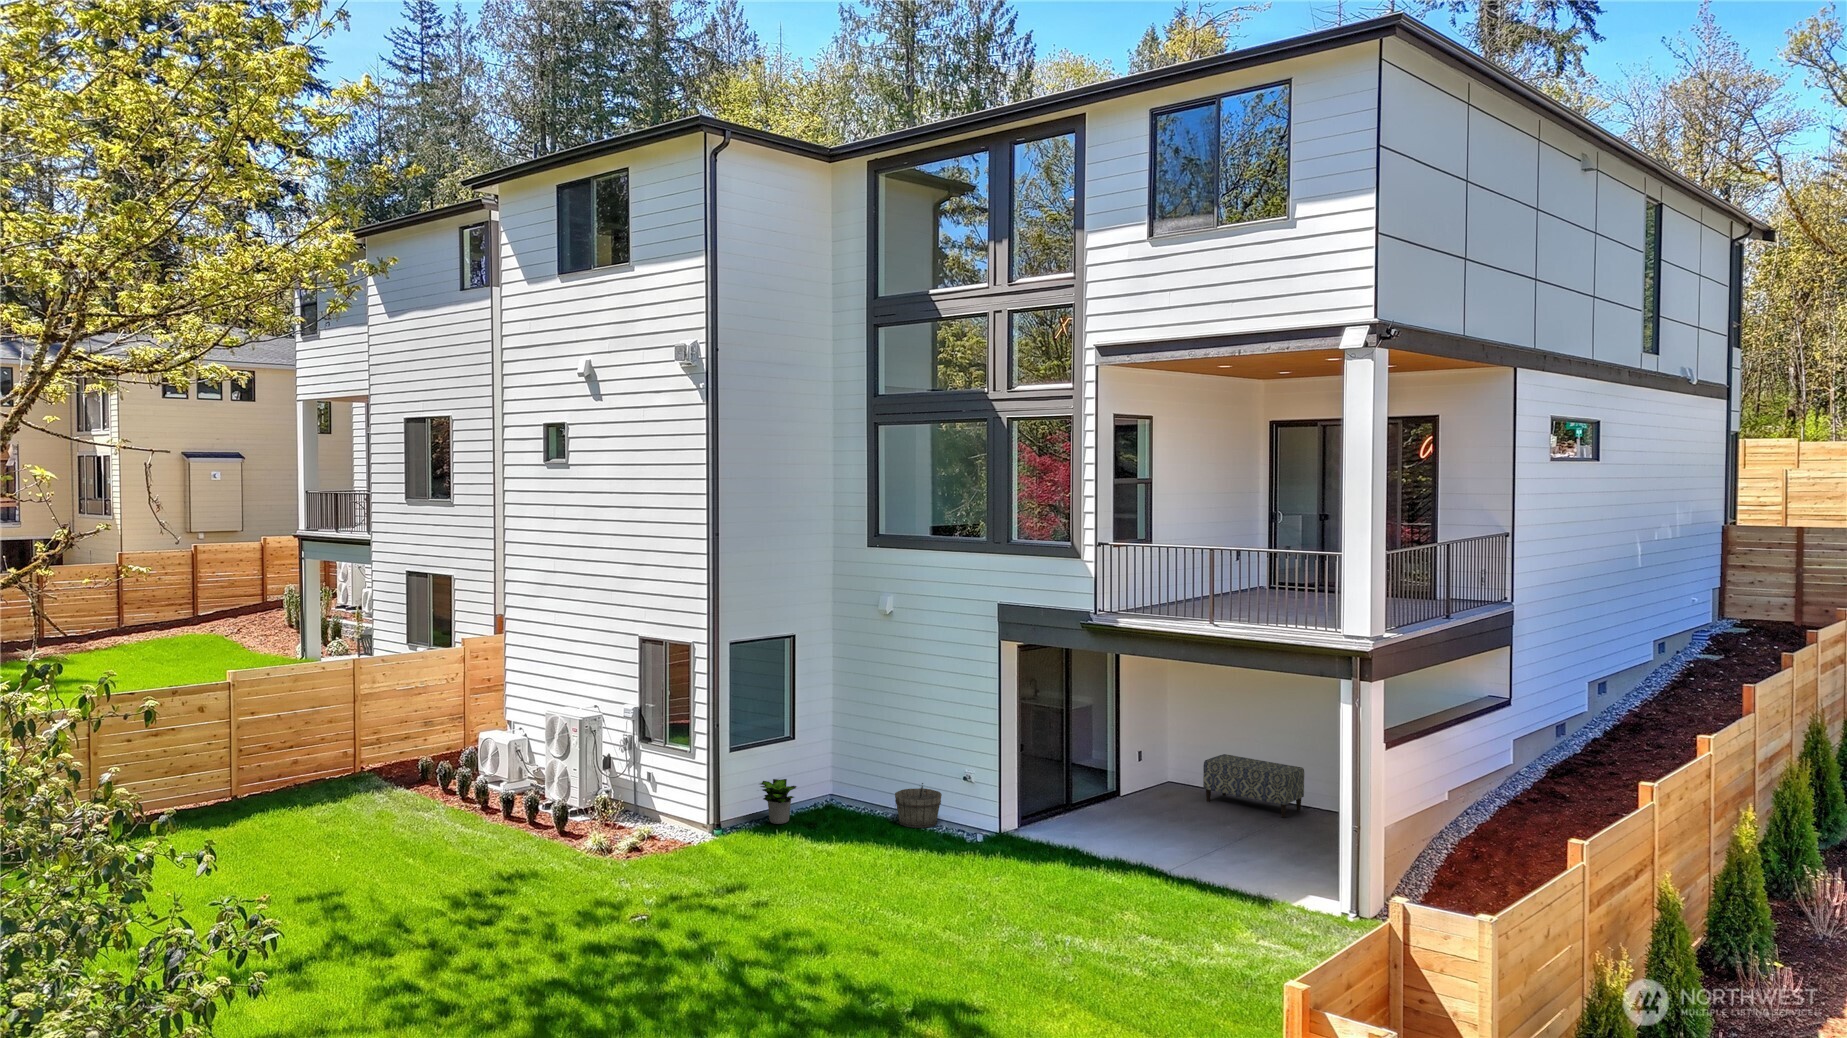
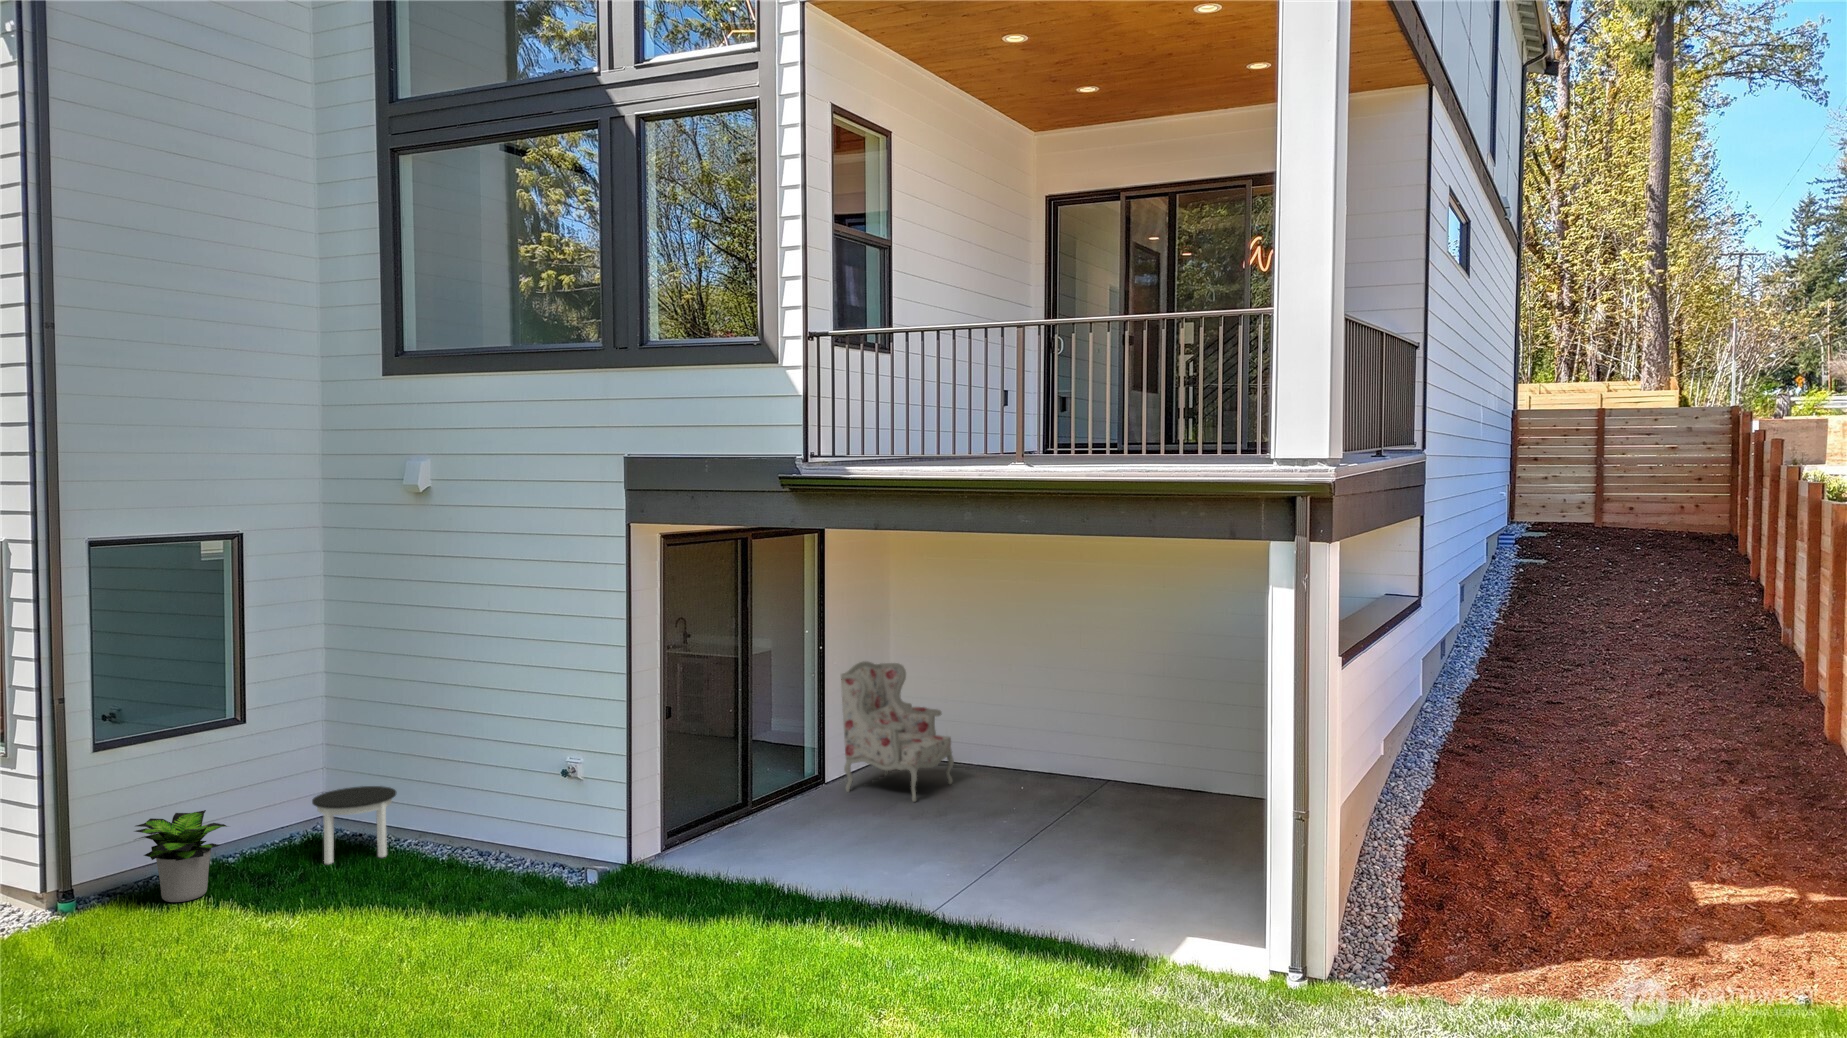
armchair: none [1124,717,1197,808] -> present [841,661,954,802]
bench: present [1203,754,1304,818] -> none [964,712,1114,802]
round table: none [832,772,873,813] -> present [312,786,397,864]
wooden bucket: present [895,783,942,828] -> none [431,796,525,881]

